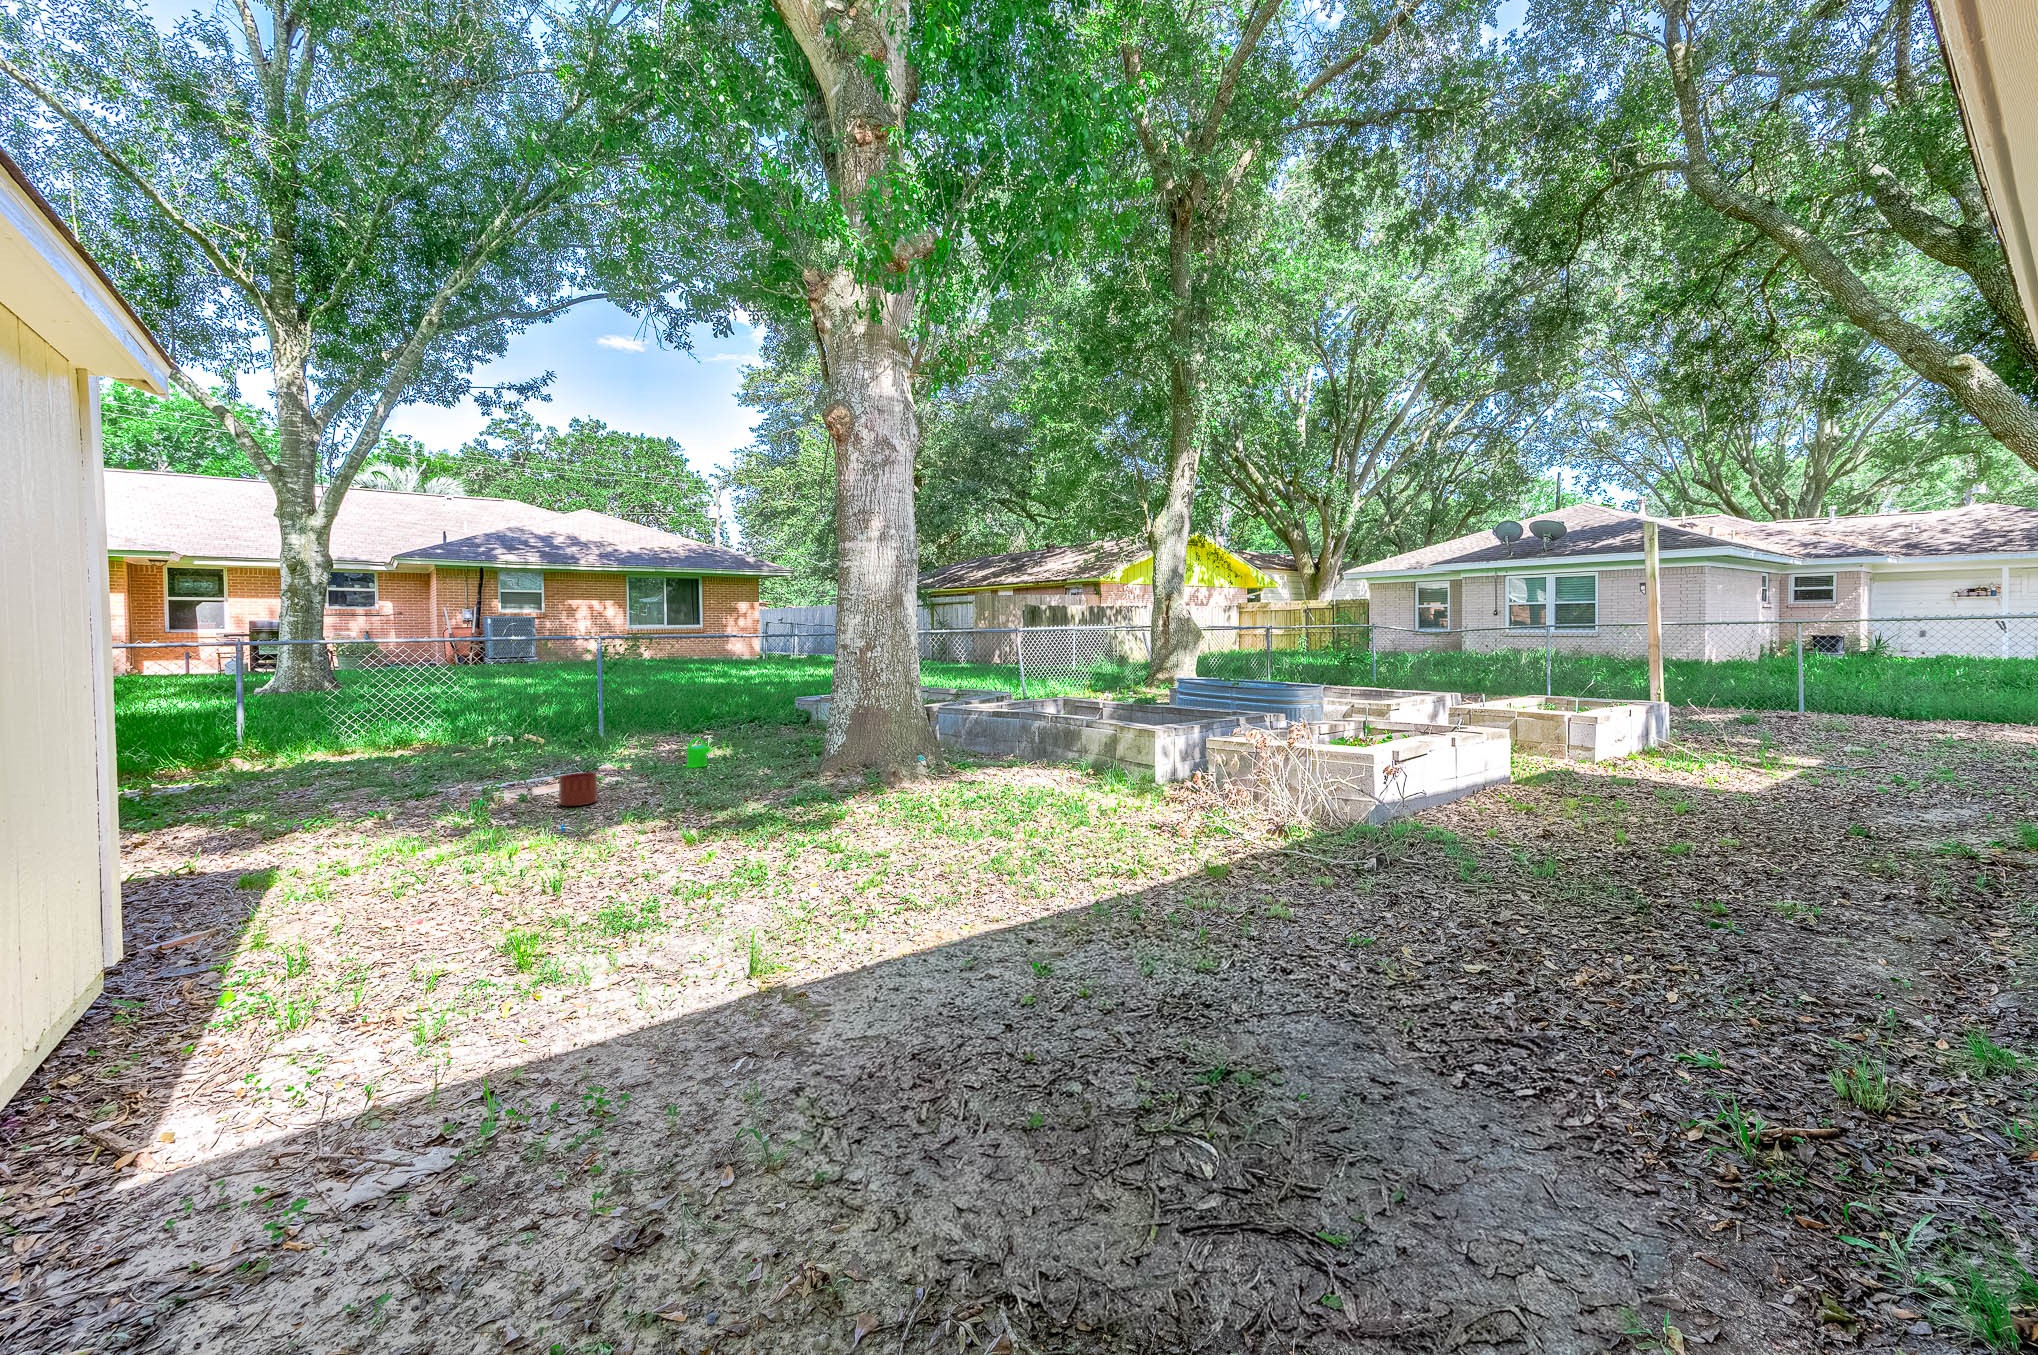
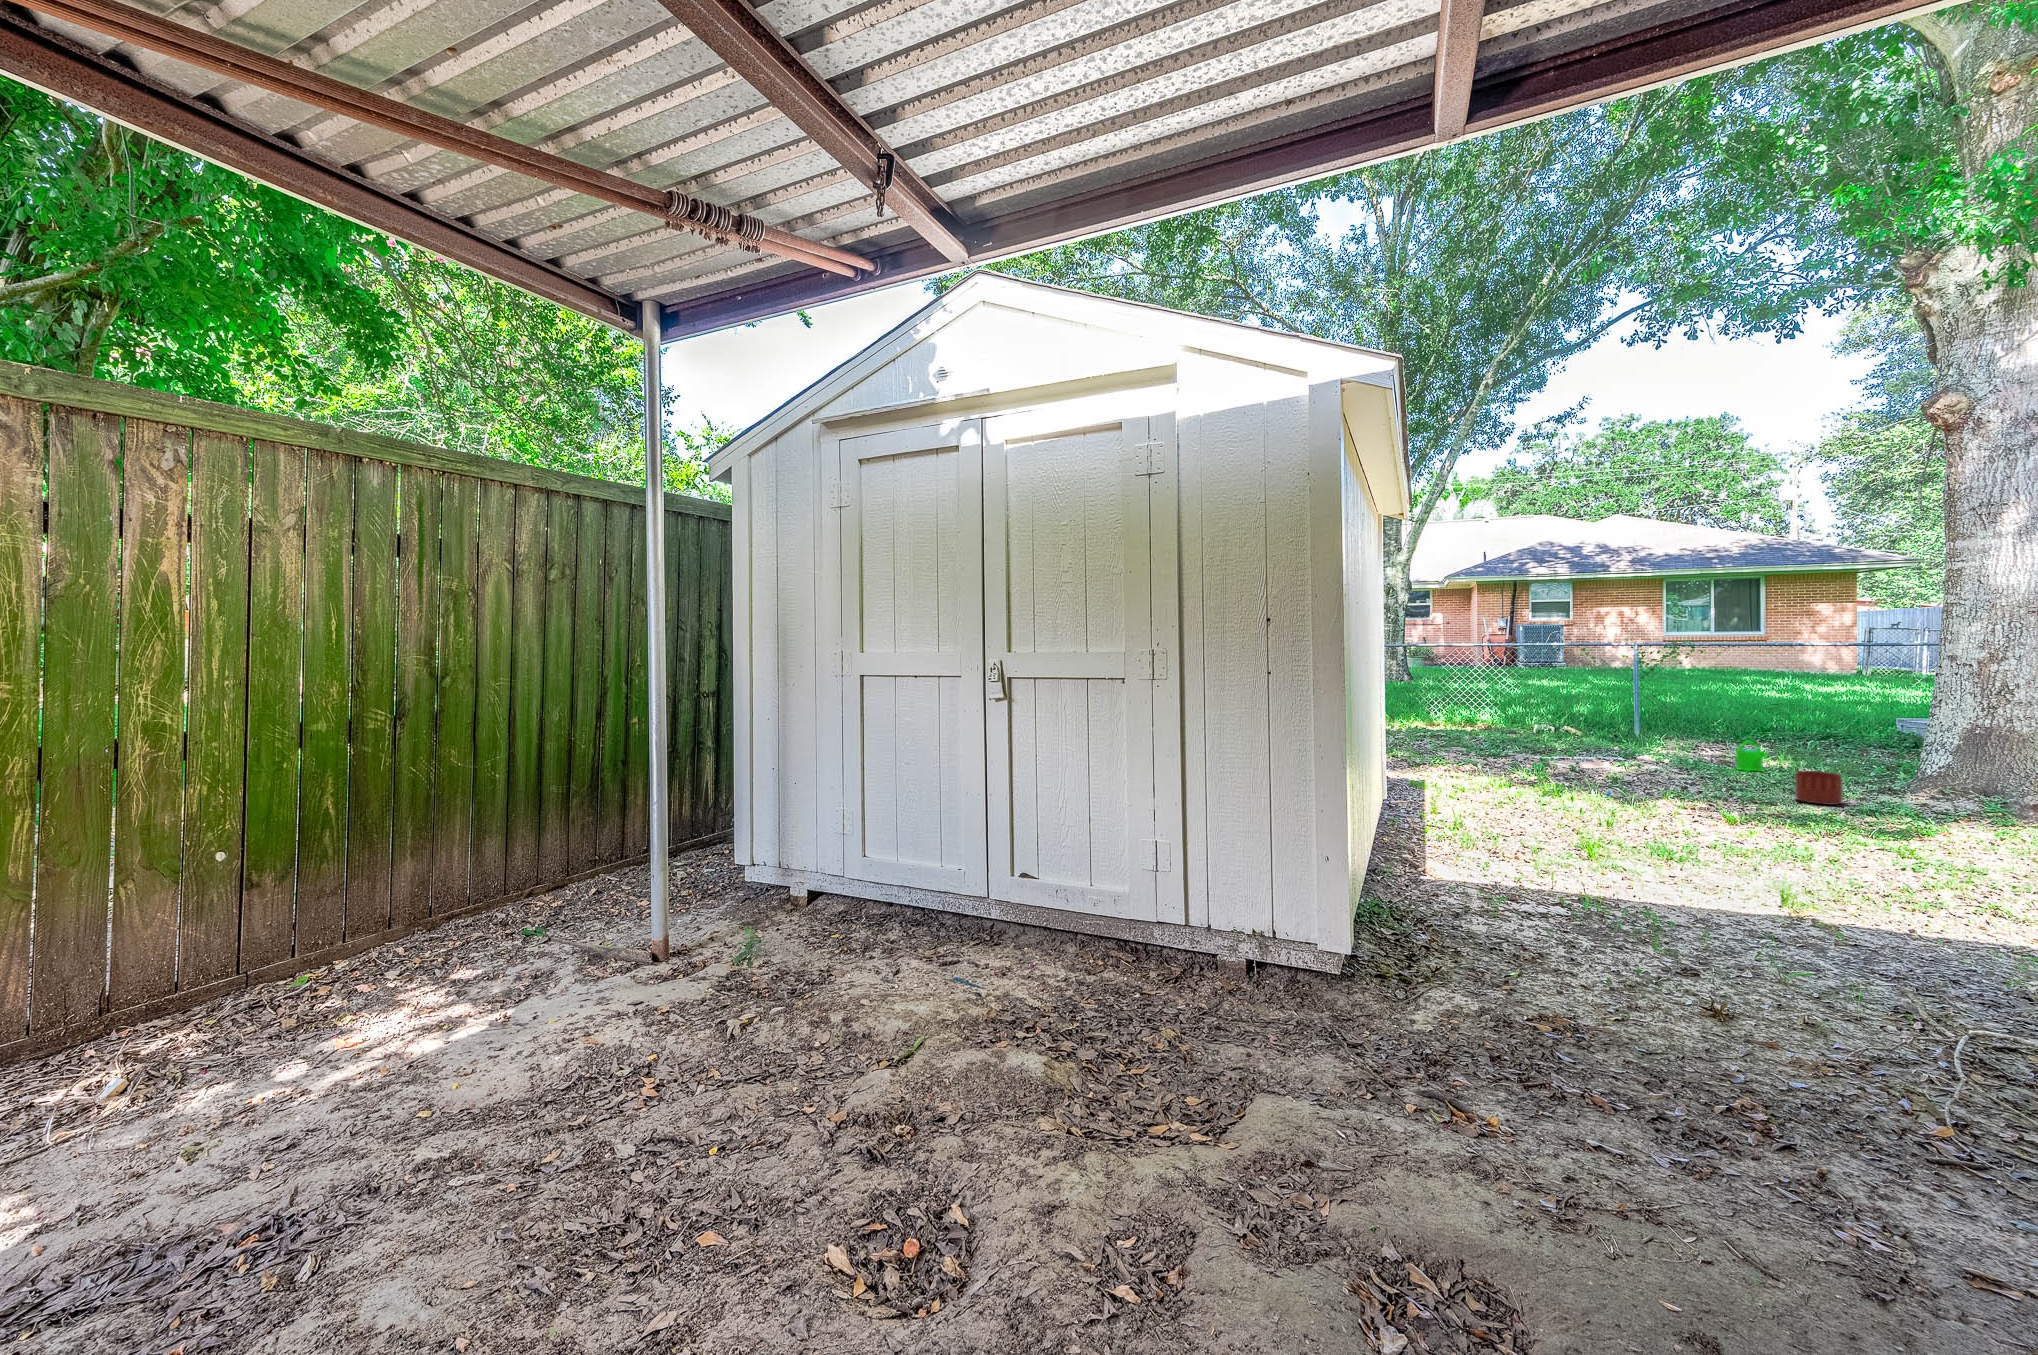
planter: present [559,772,598,806] -> present [1795,771,1843,805]

